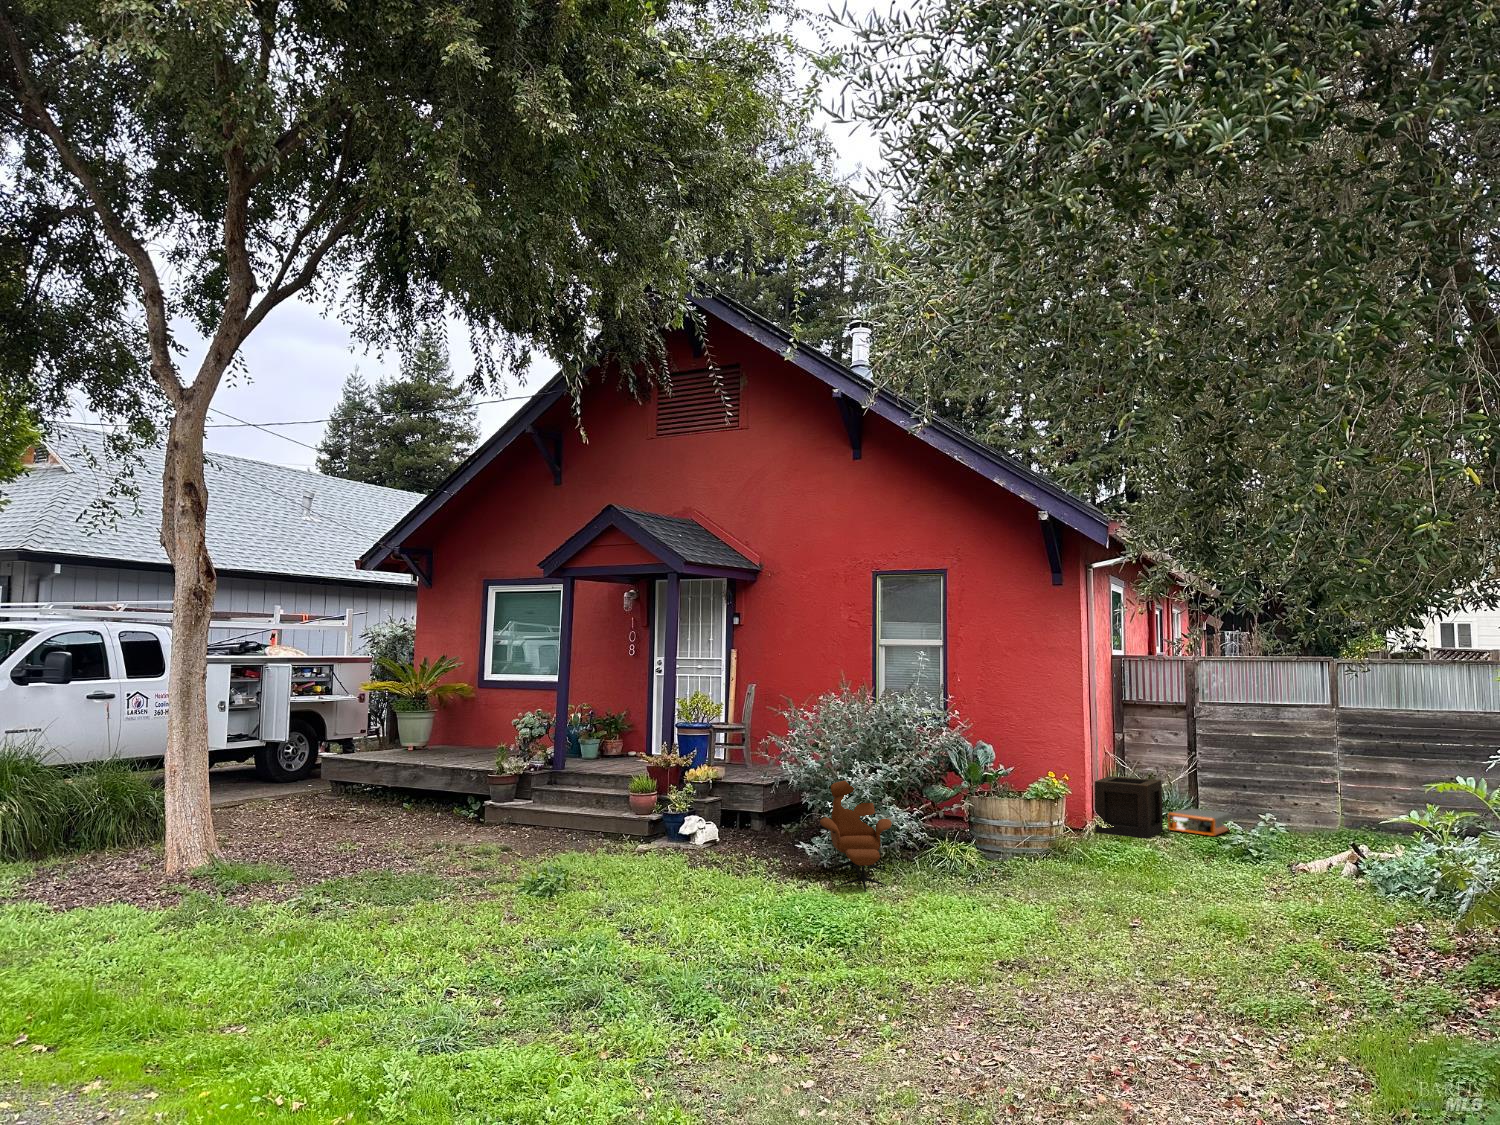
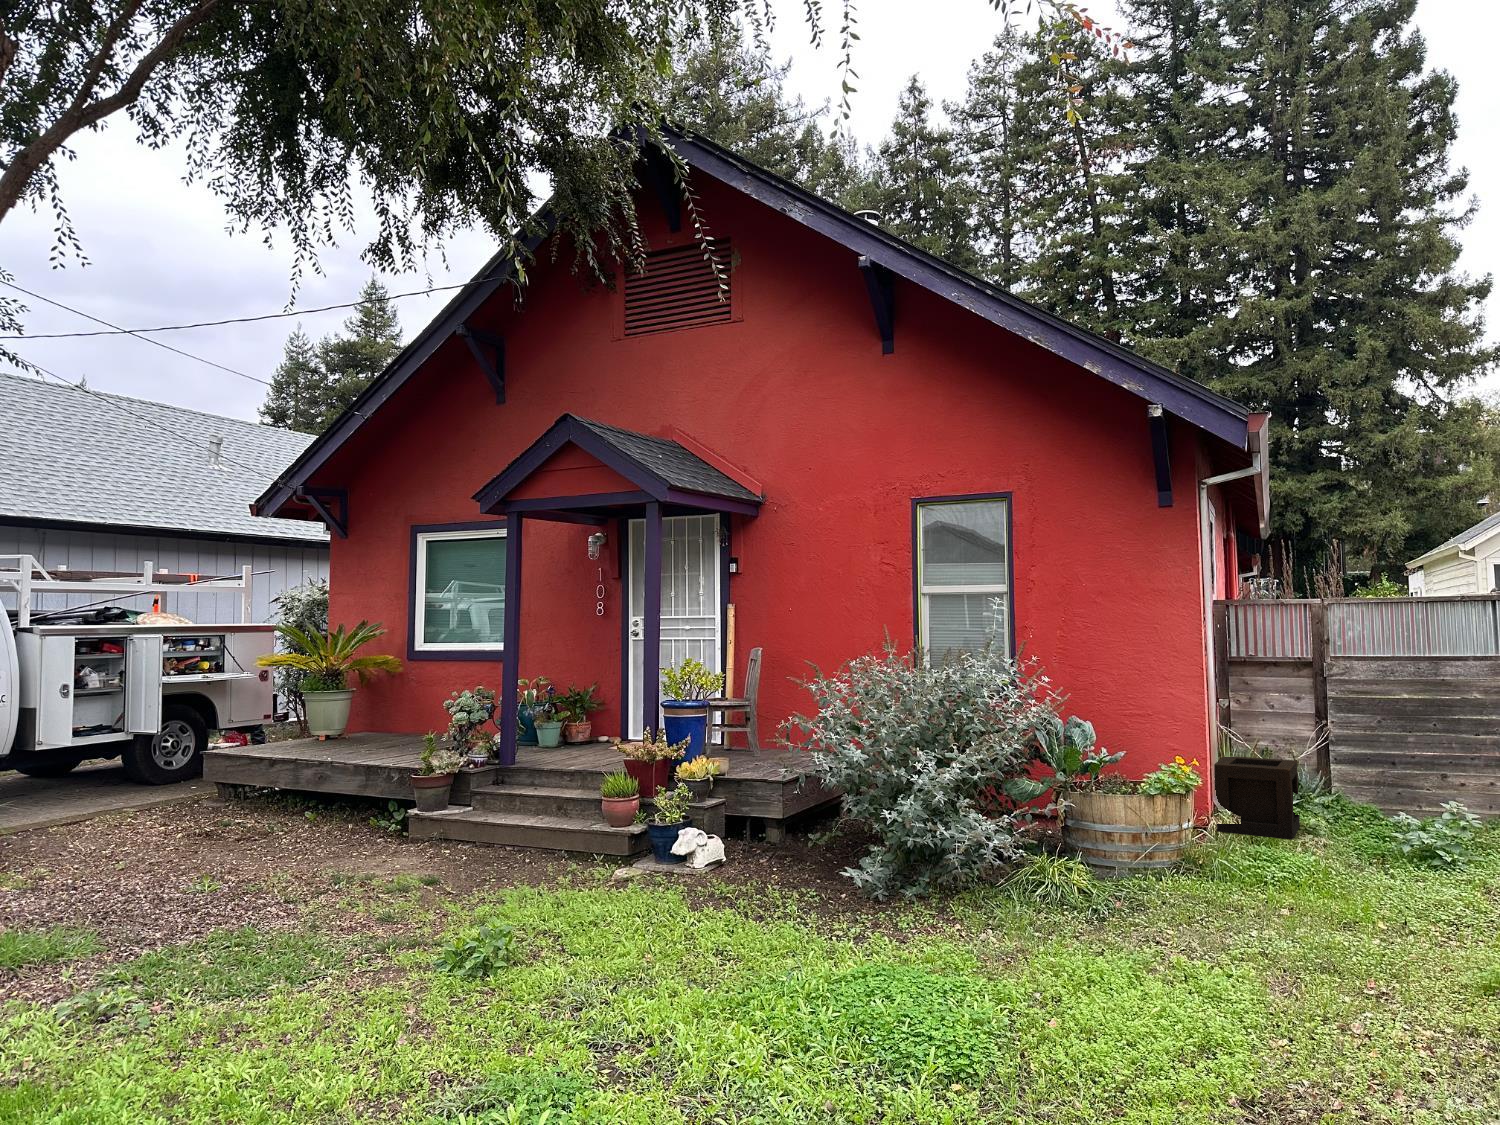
lounge chair: present [820,780,892,891] -> none [879,779,992,955]
storage box: present [1168,808,1231,836] -> none [1306,794,1385,833]

